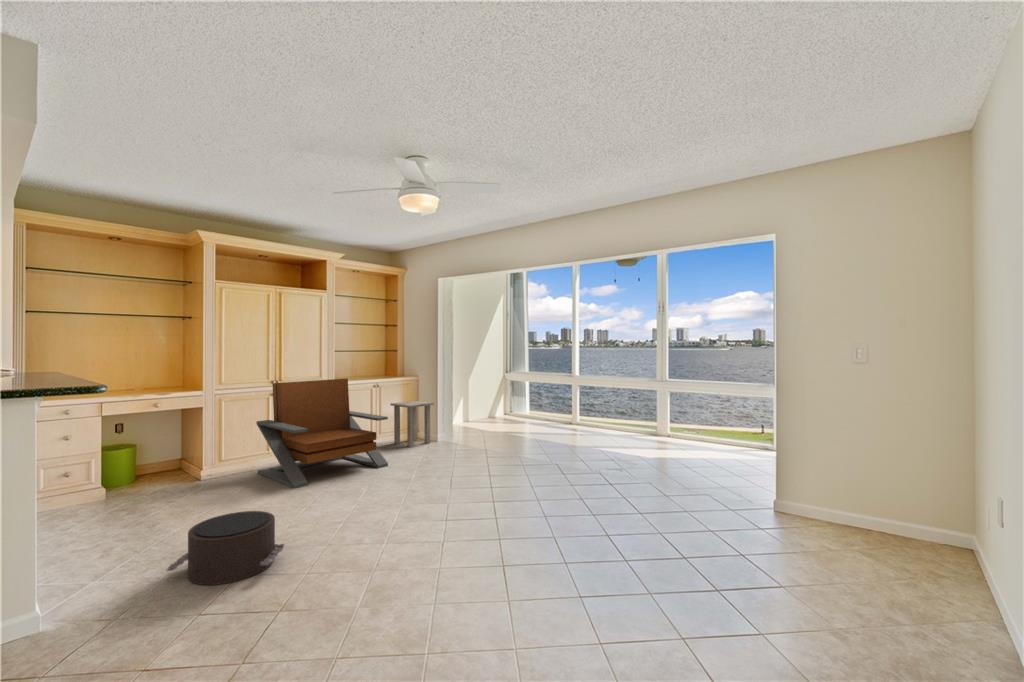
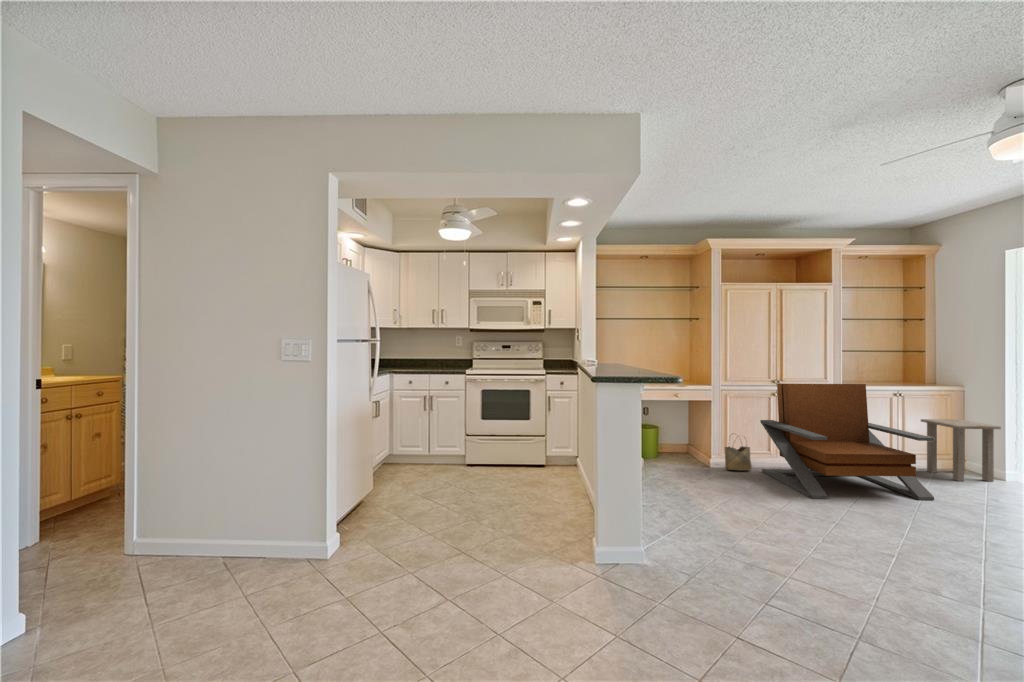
woven basket: none [216,439,246,479] -> present [725,446,752,471]
pouf: present [167,511,284,585] -> none [728,513,844,590]

